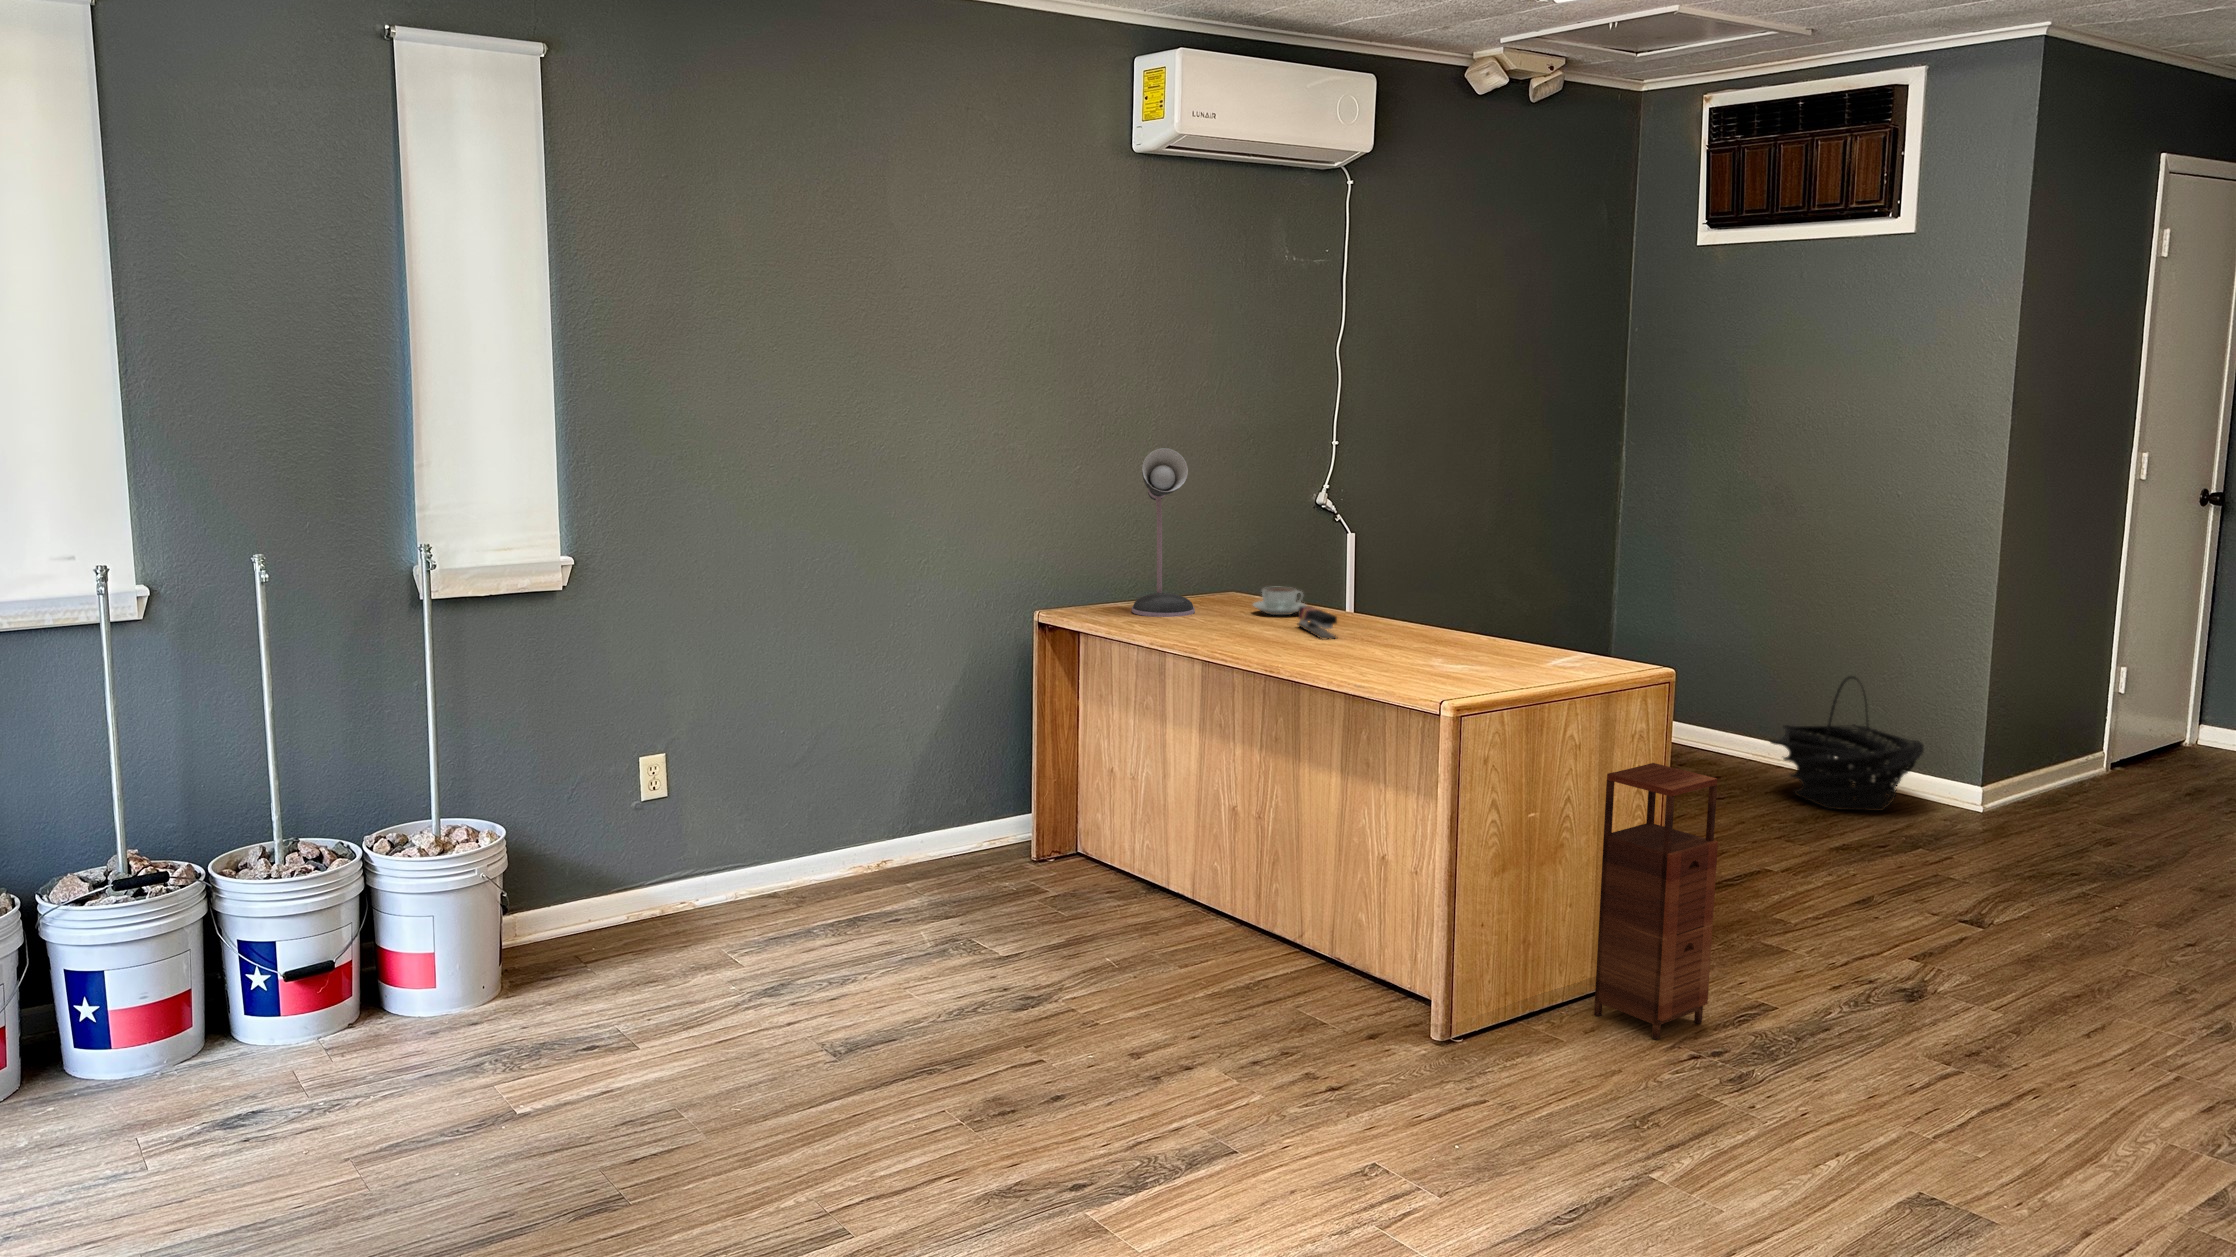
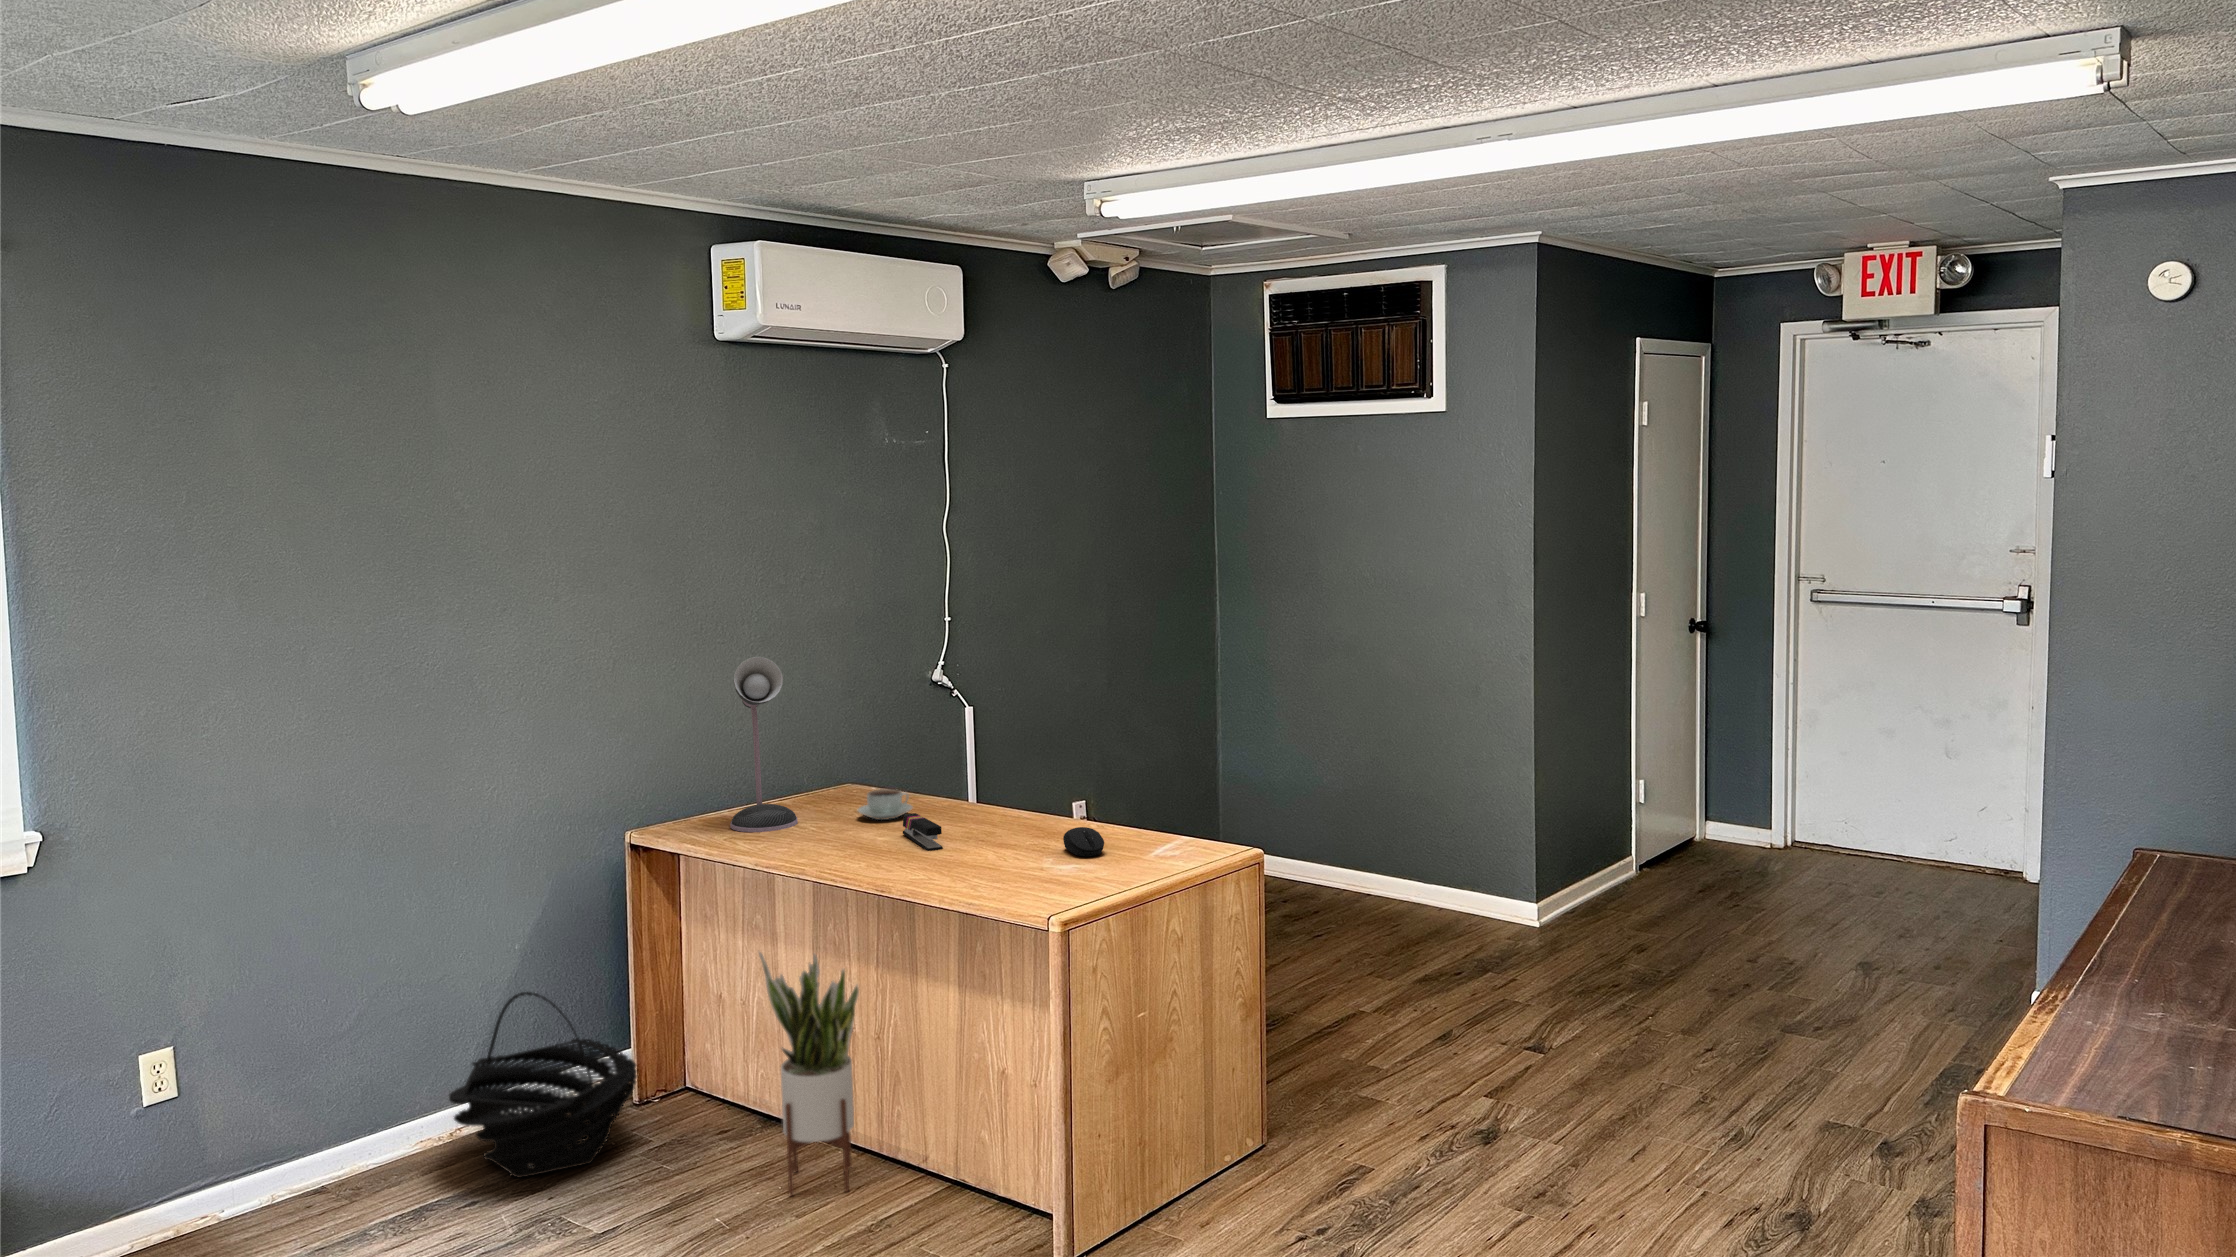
computer mouse: none [1461,625,1504,653] -> present [1063,827,1104,856]
basket: present [1769,676,1924,811] -> present [449,992,637,1178]
potted plant: none [1155,720,1249,957] -> present [759,952,859,1196]
storage cabinet: present [1594,763,1718,1040] -> none [1207,951,1313,1225]

